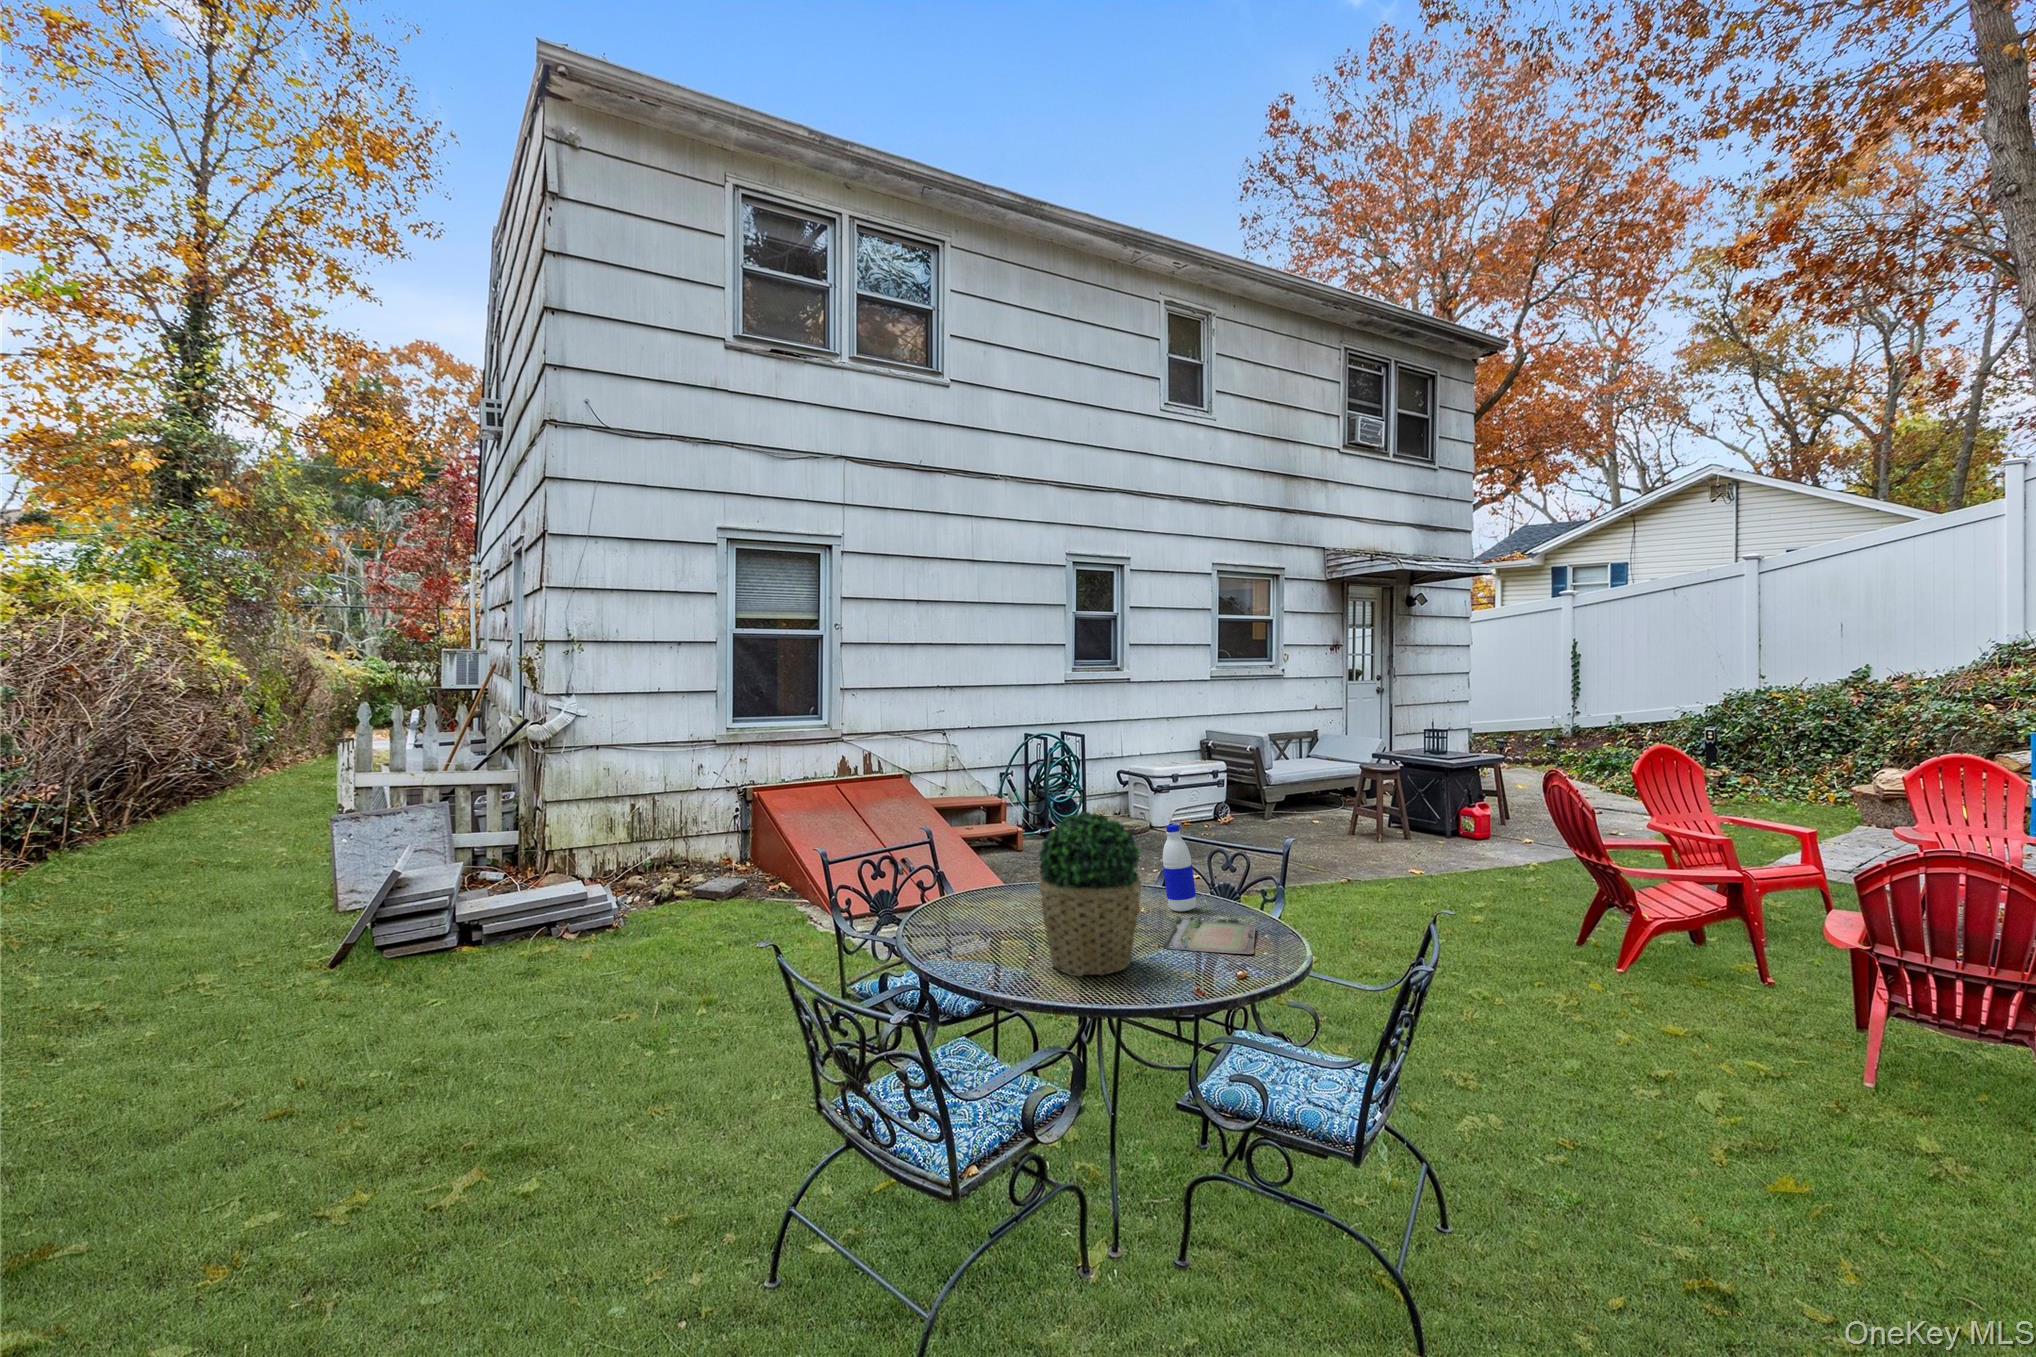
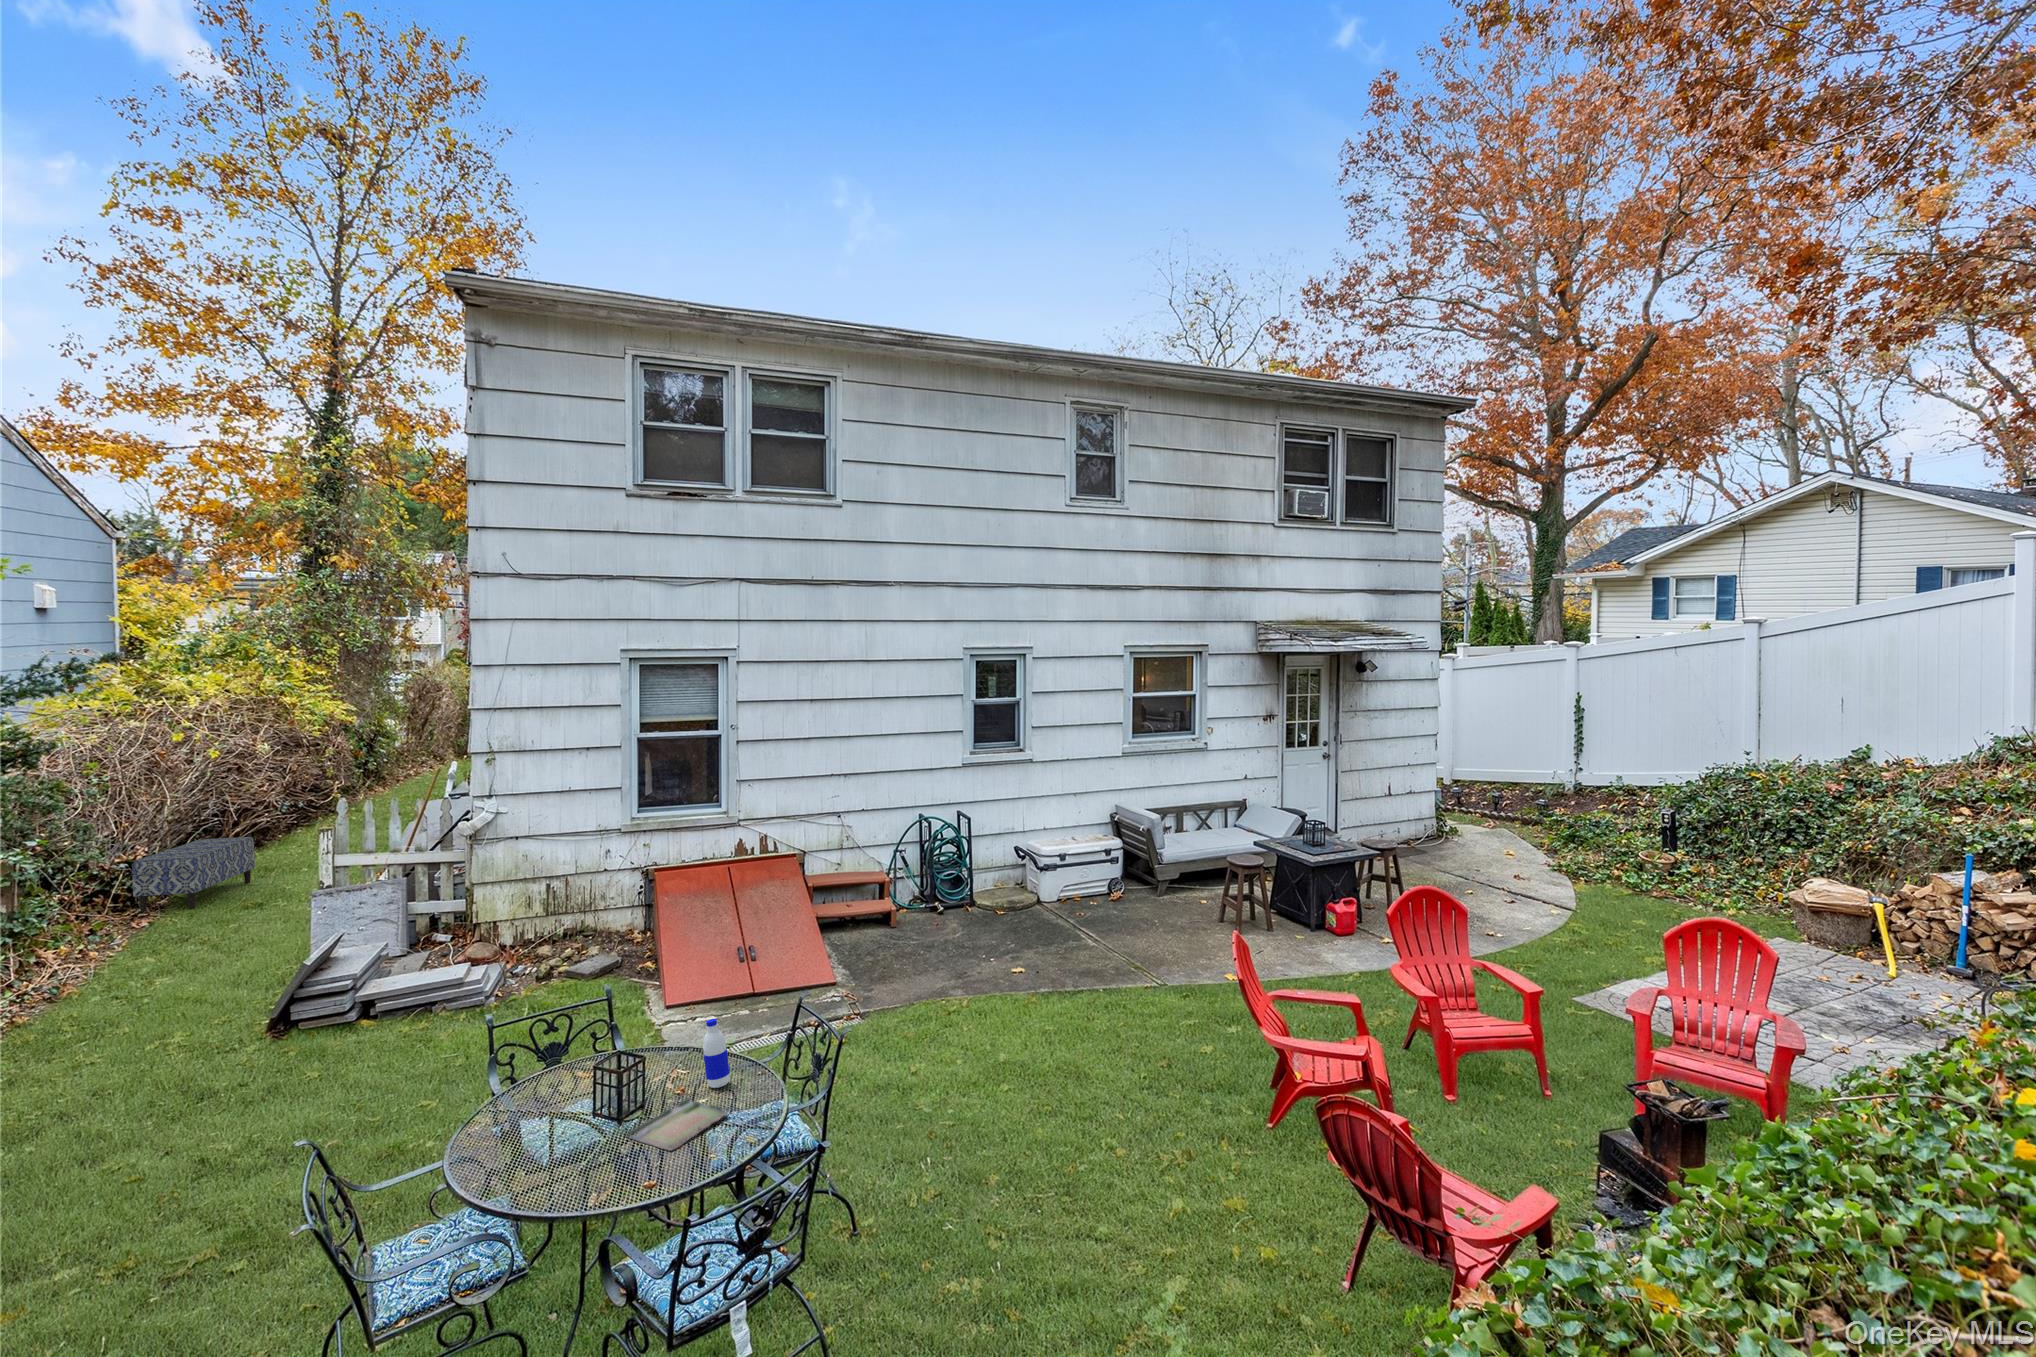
bench: none [27,783,180,869] -> present [132,837,255,912]
potted plant: present [1038,812,1141,977] -> none [500,1042,584,1167]

